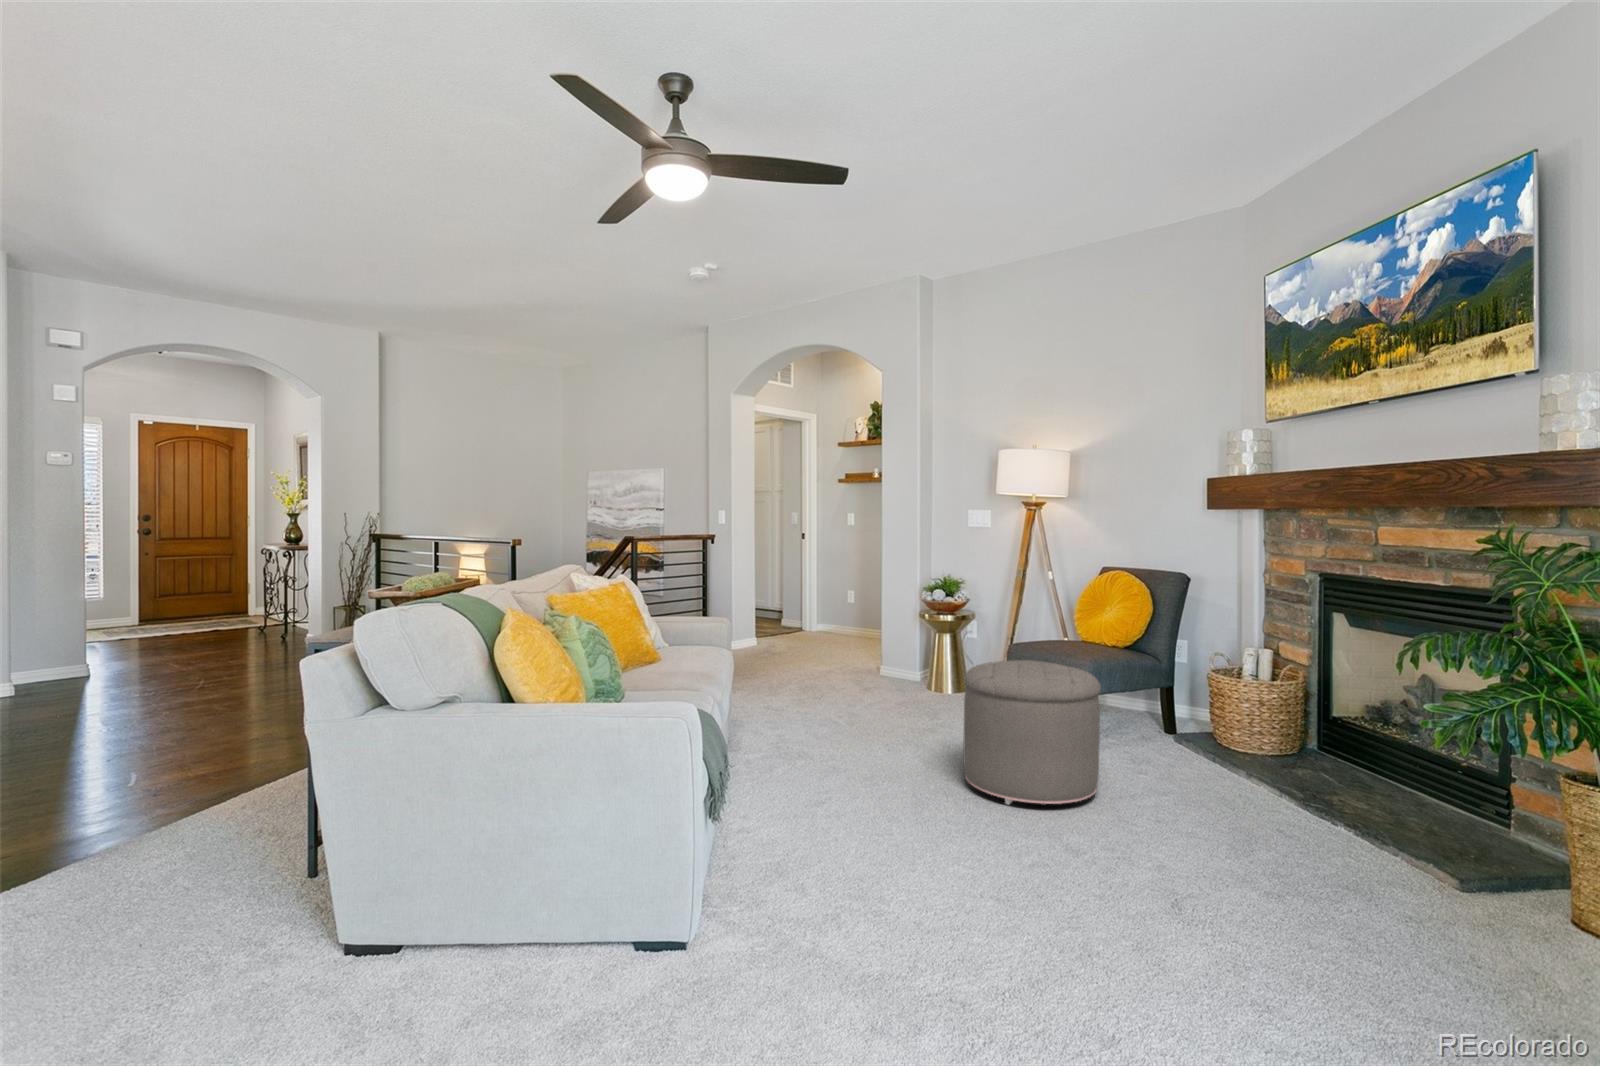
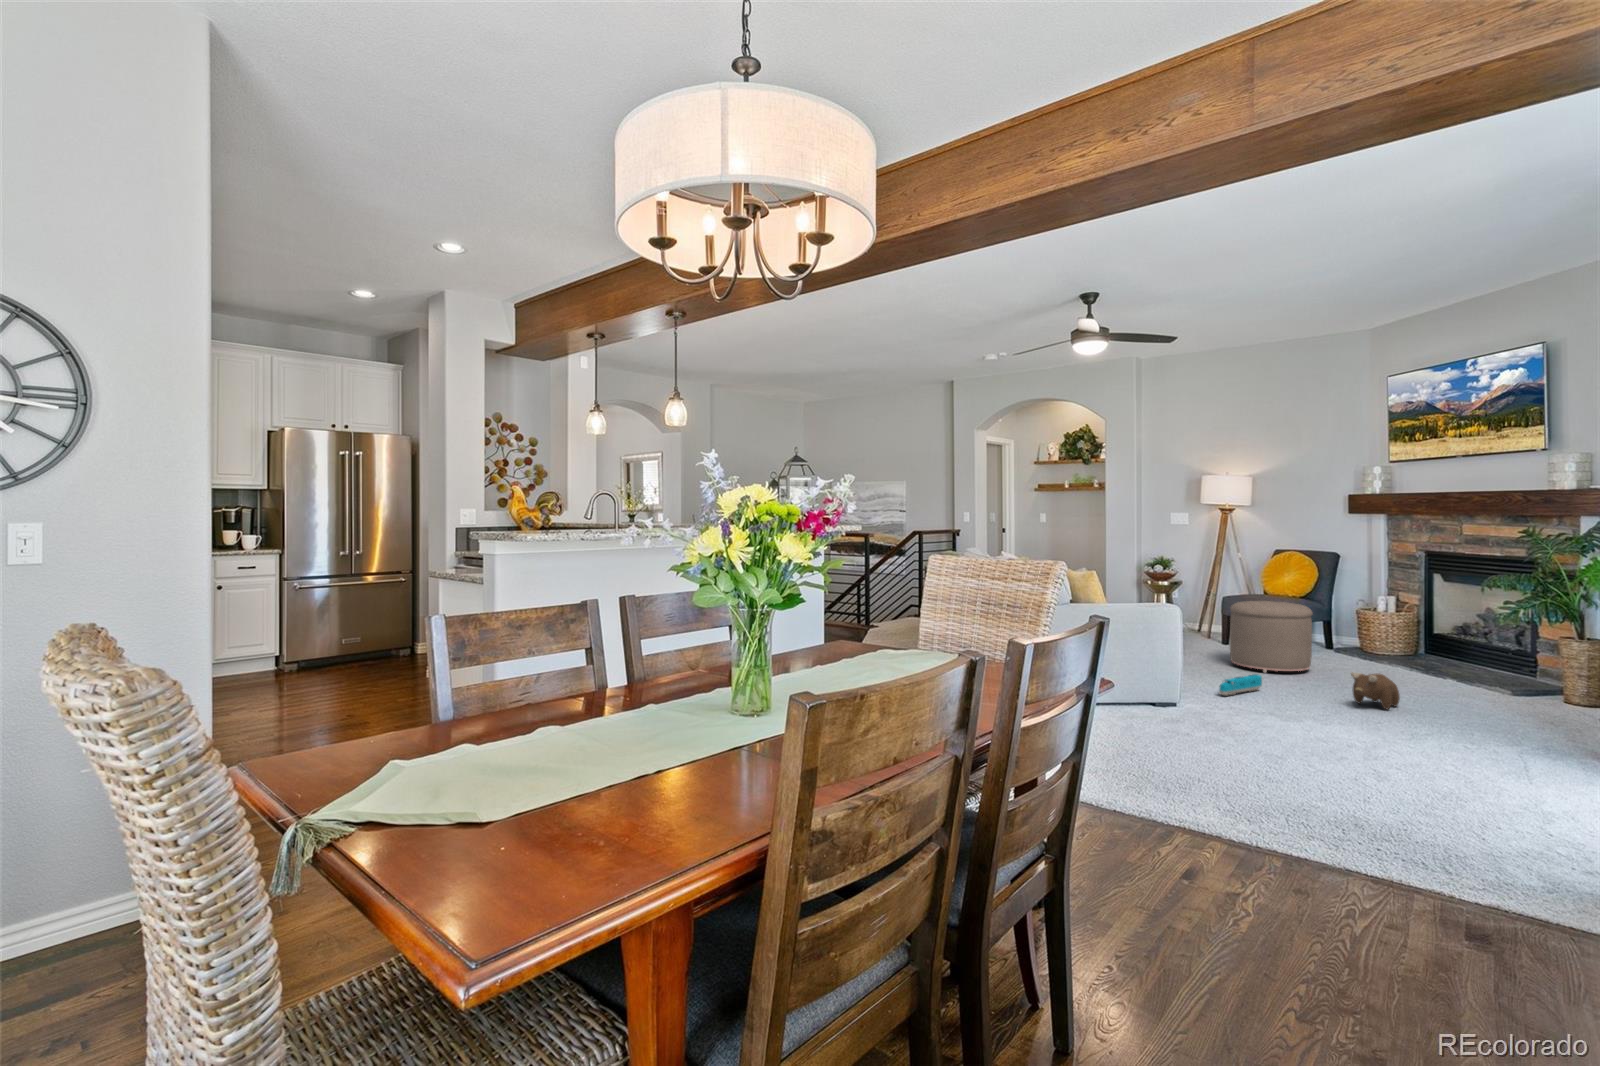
toy train: none [847,830,955,890] -> present [1219,674,1262,696]
plush toy: none [1103,856,1212,951] -> present [1351,672,1400,709]

